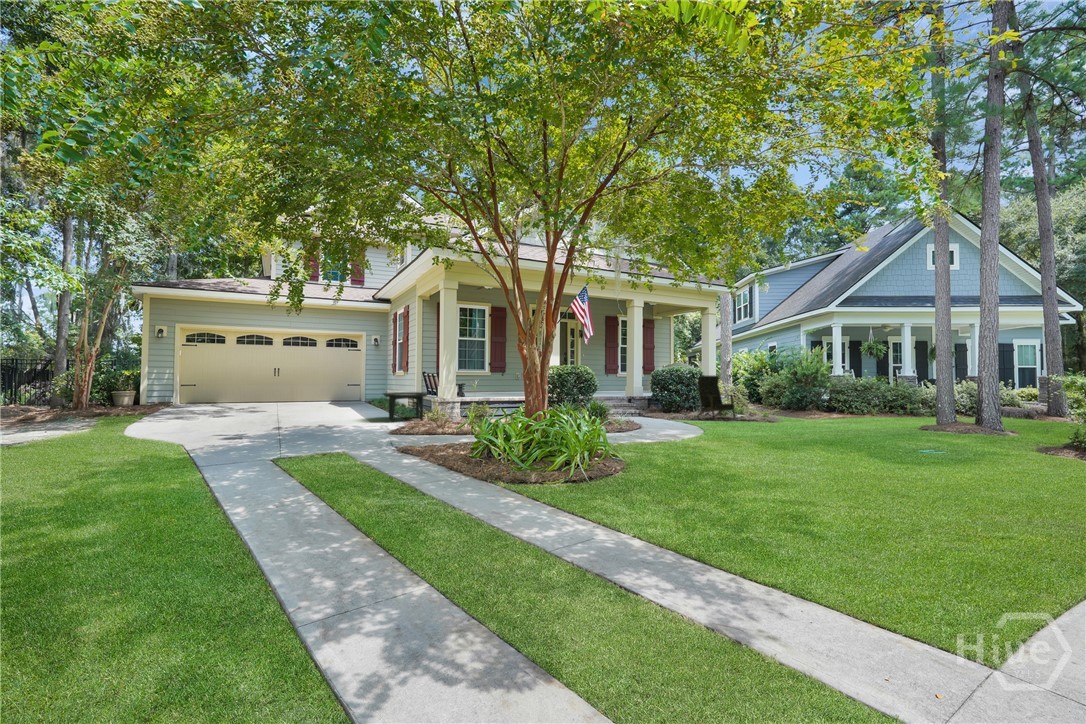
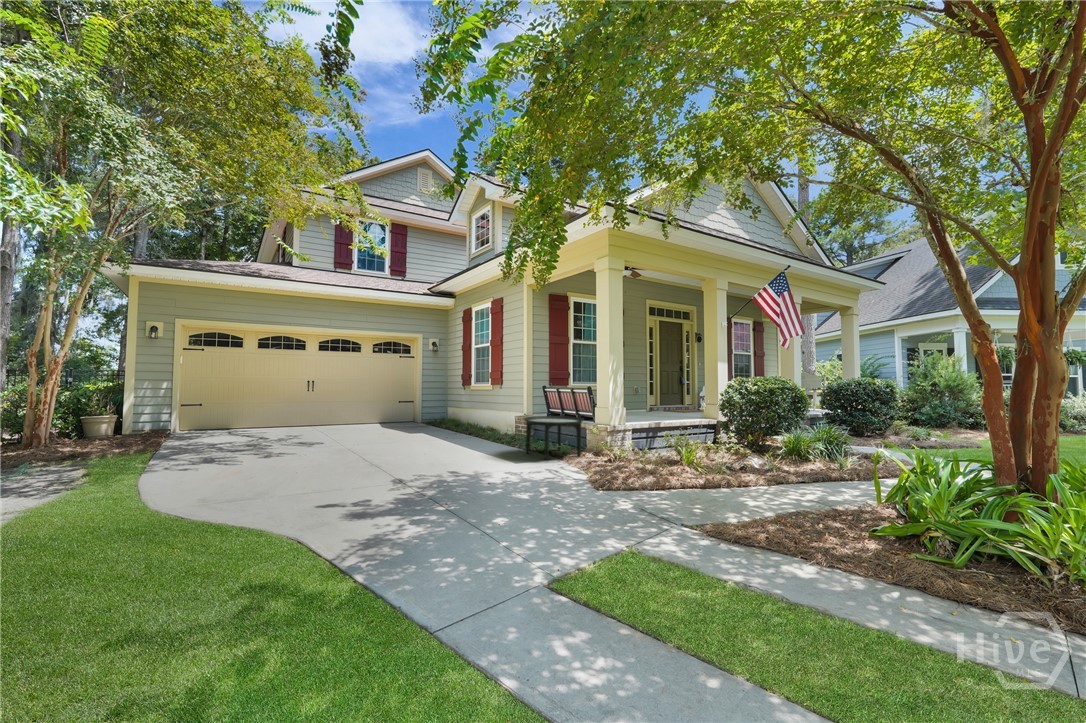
lounge chair: present [697,376,735,419] -> none [878,391,931,445]

